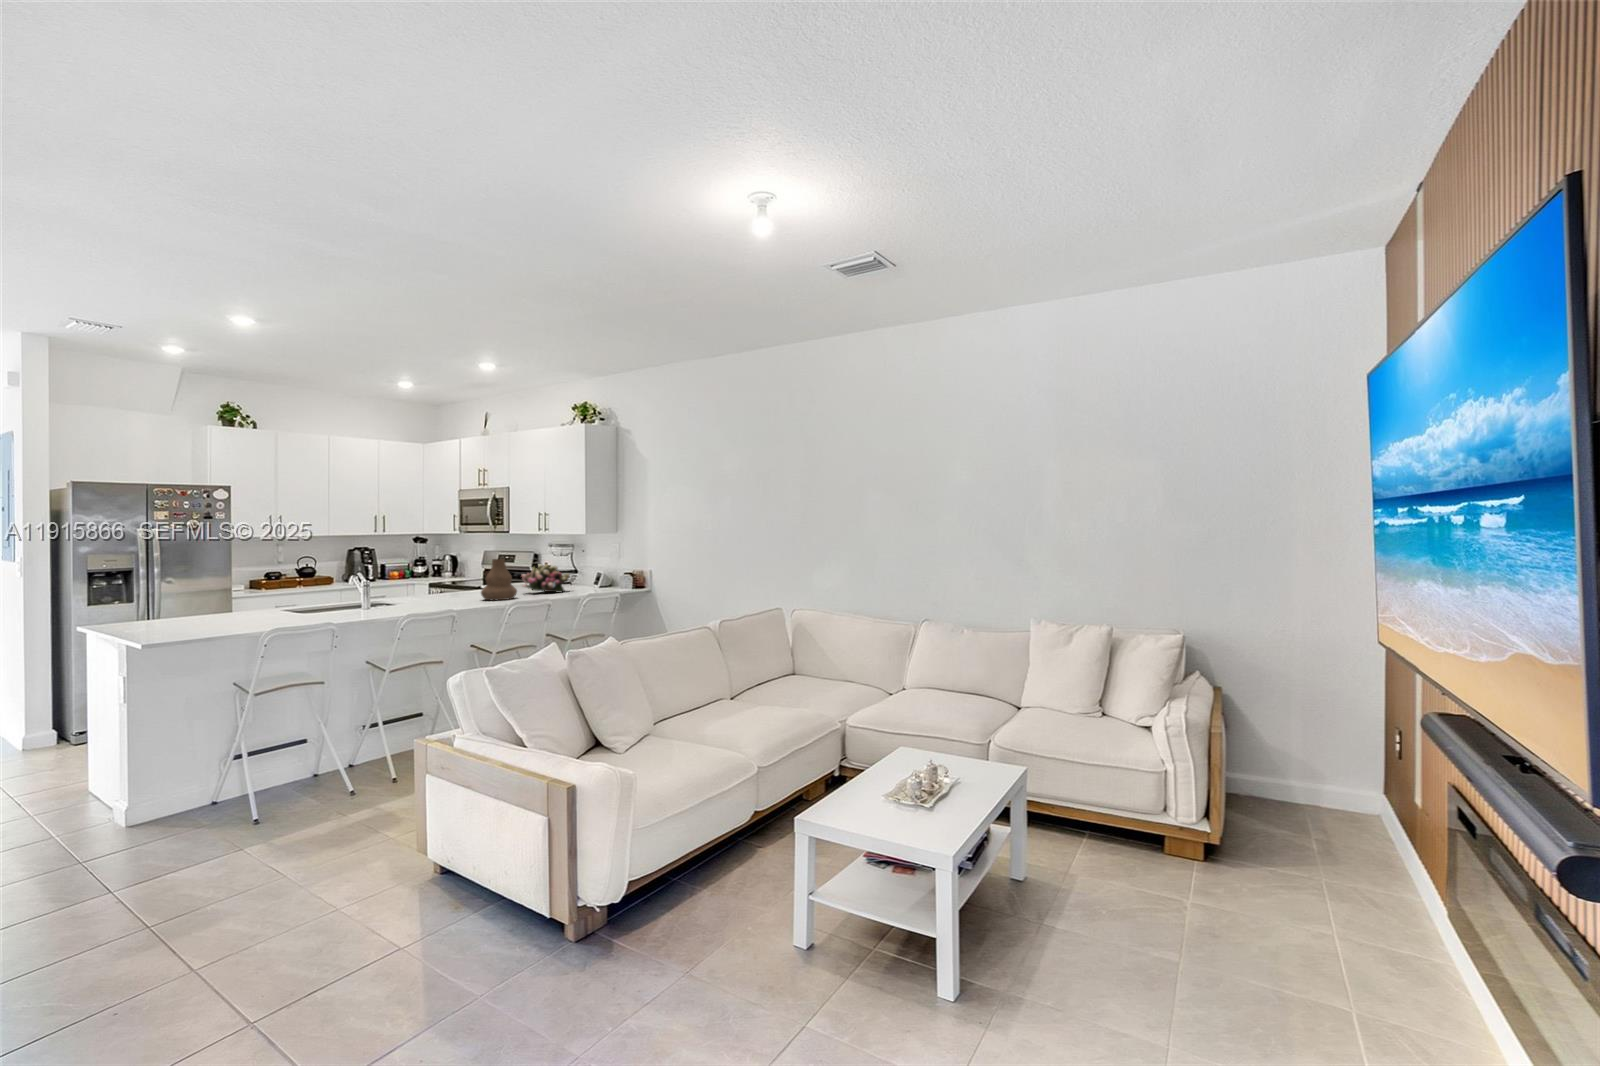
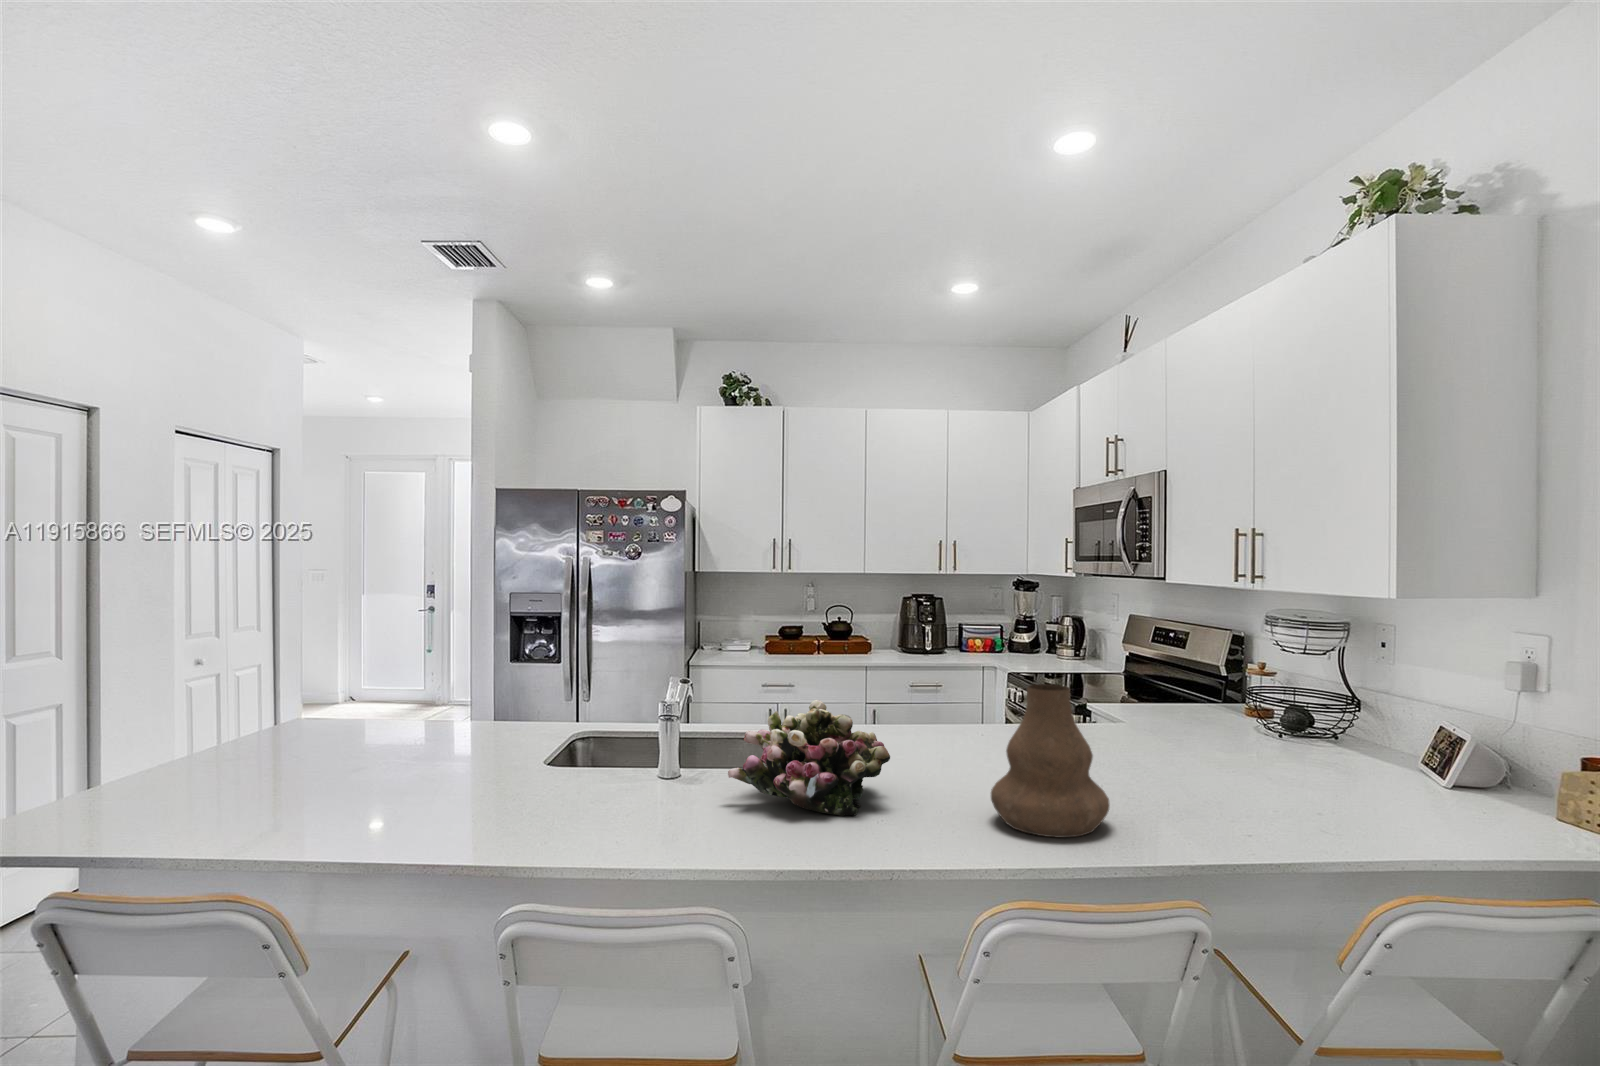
flower arrangement: present [522,564,570,592] -> present [728,700,890,816]

